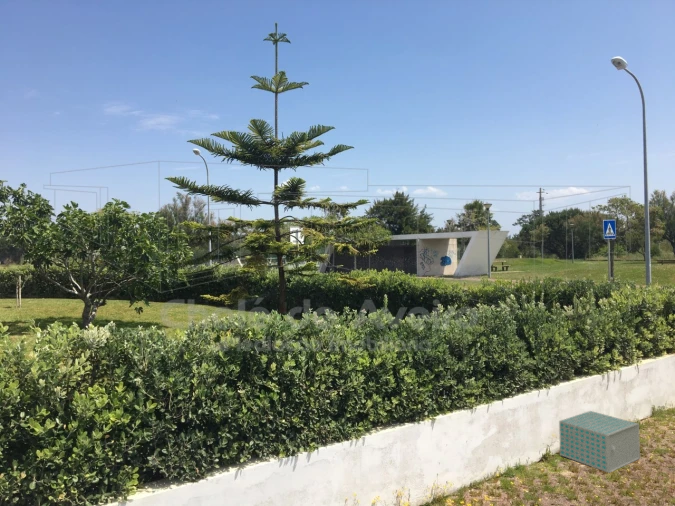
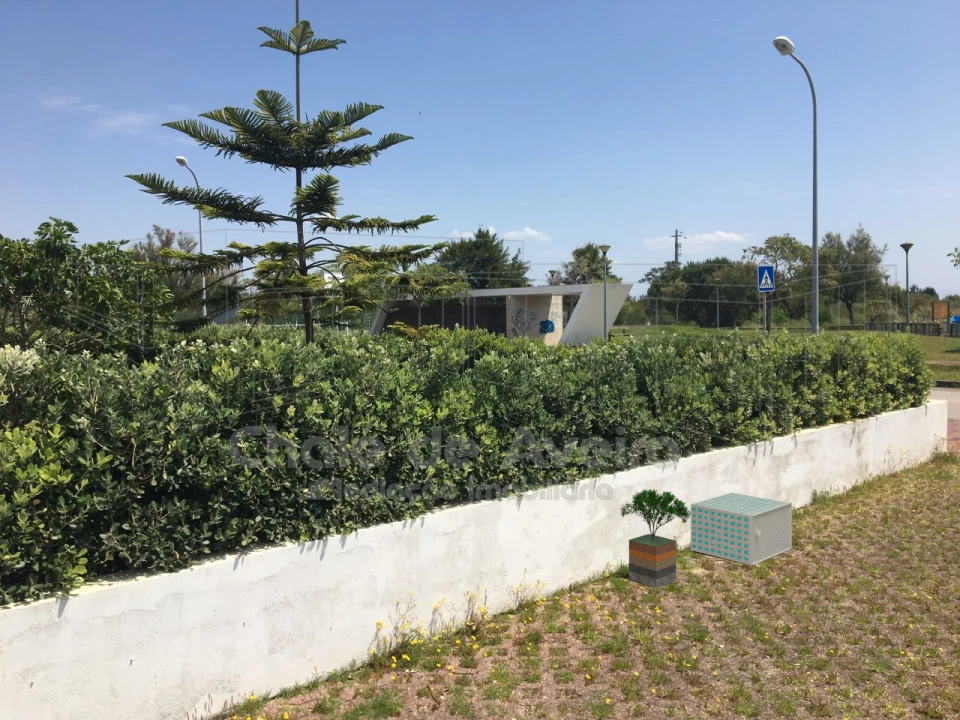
potted tree: none [505,412,562,490] -> present [621,489,691,588]

